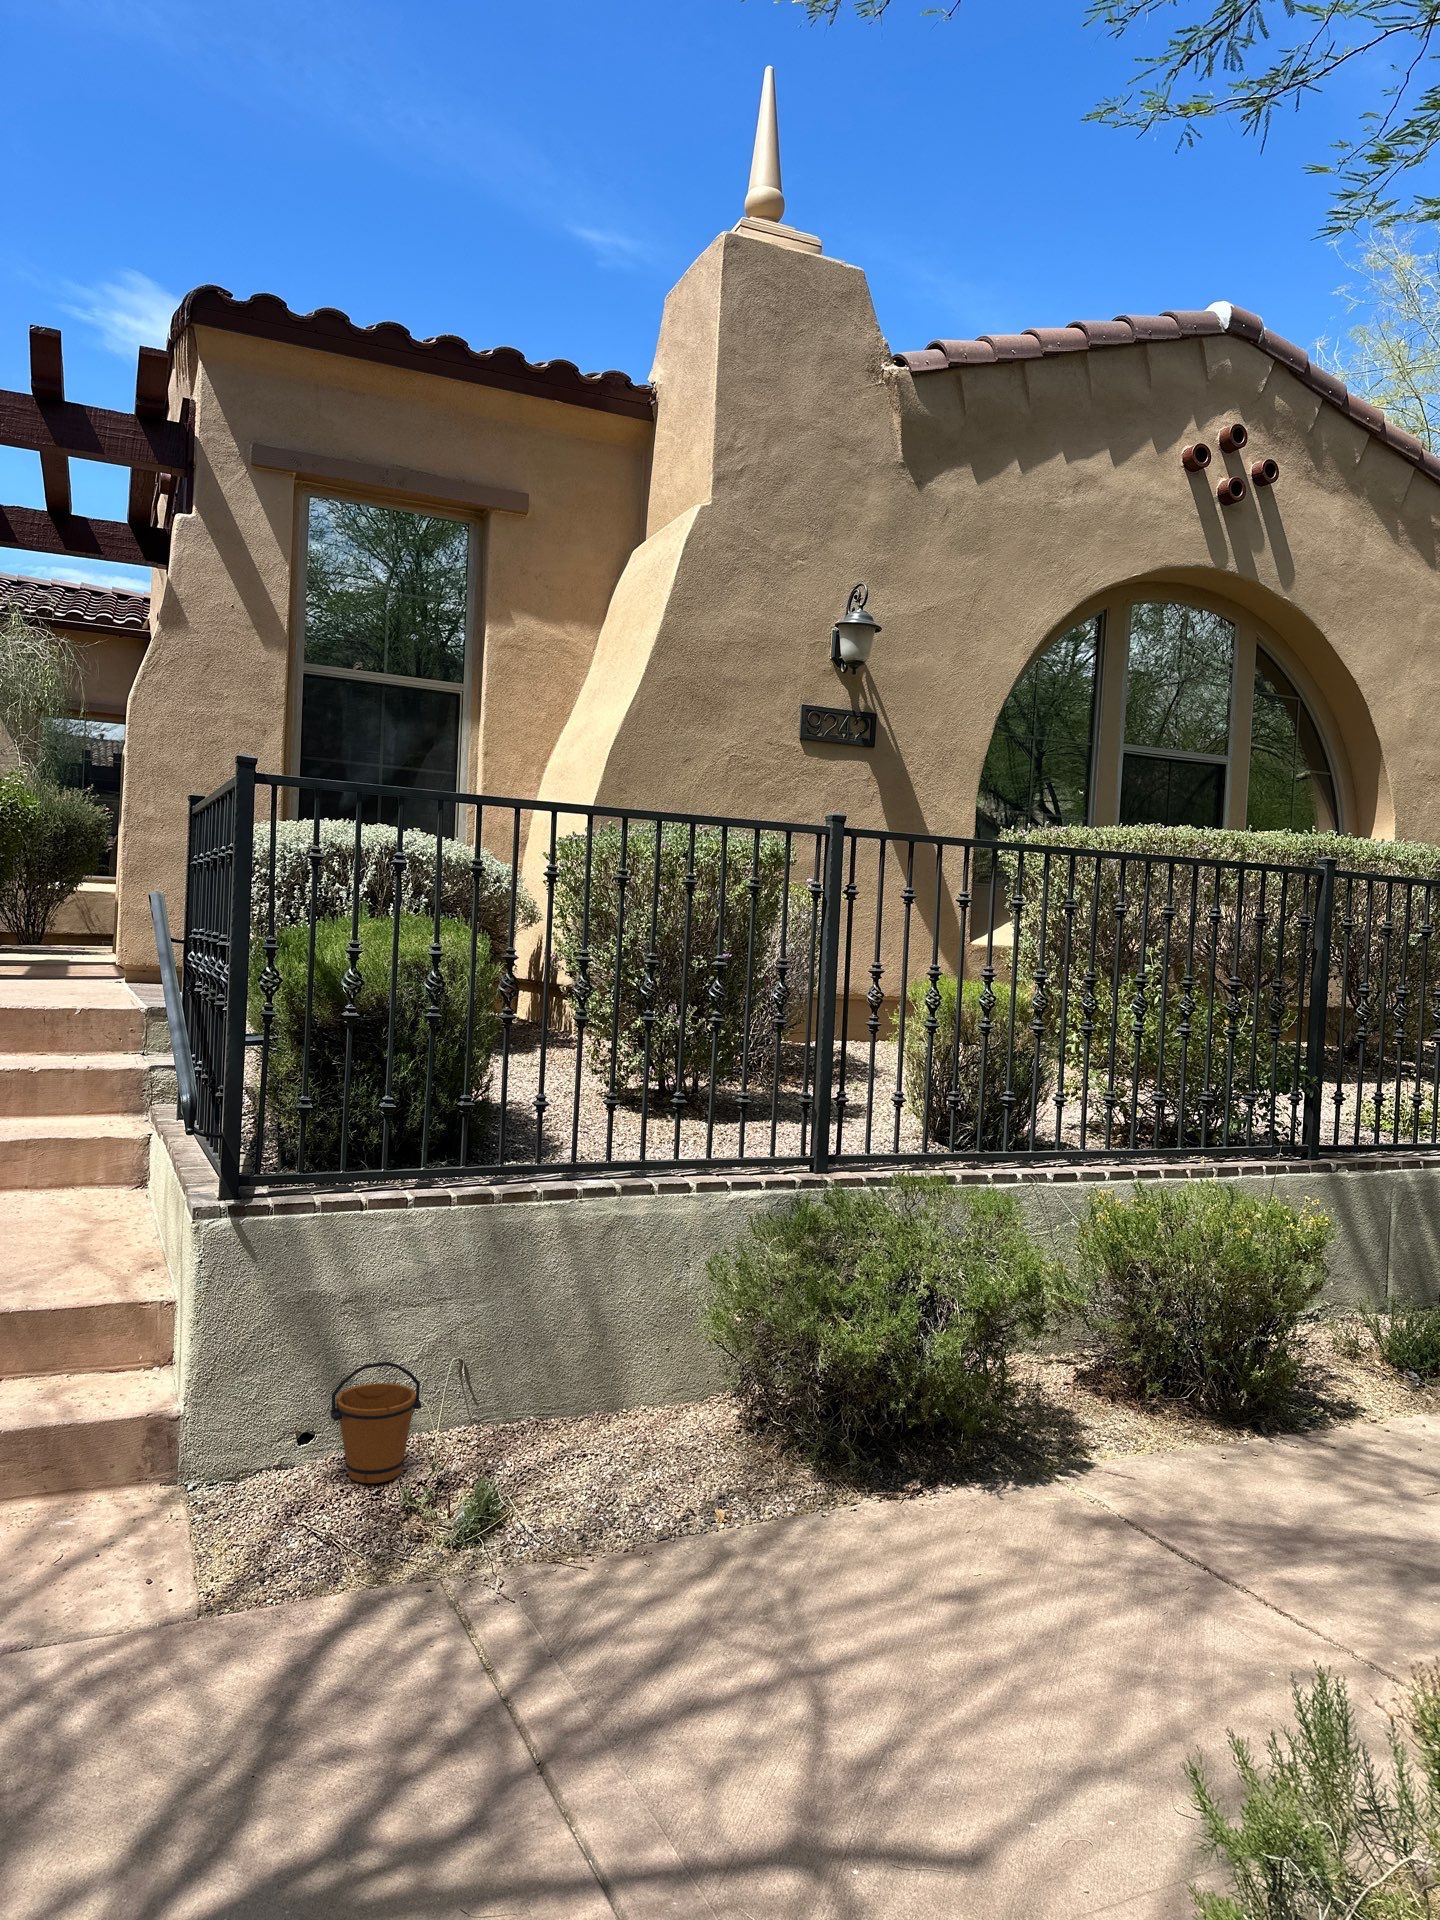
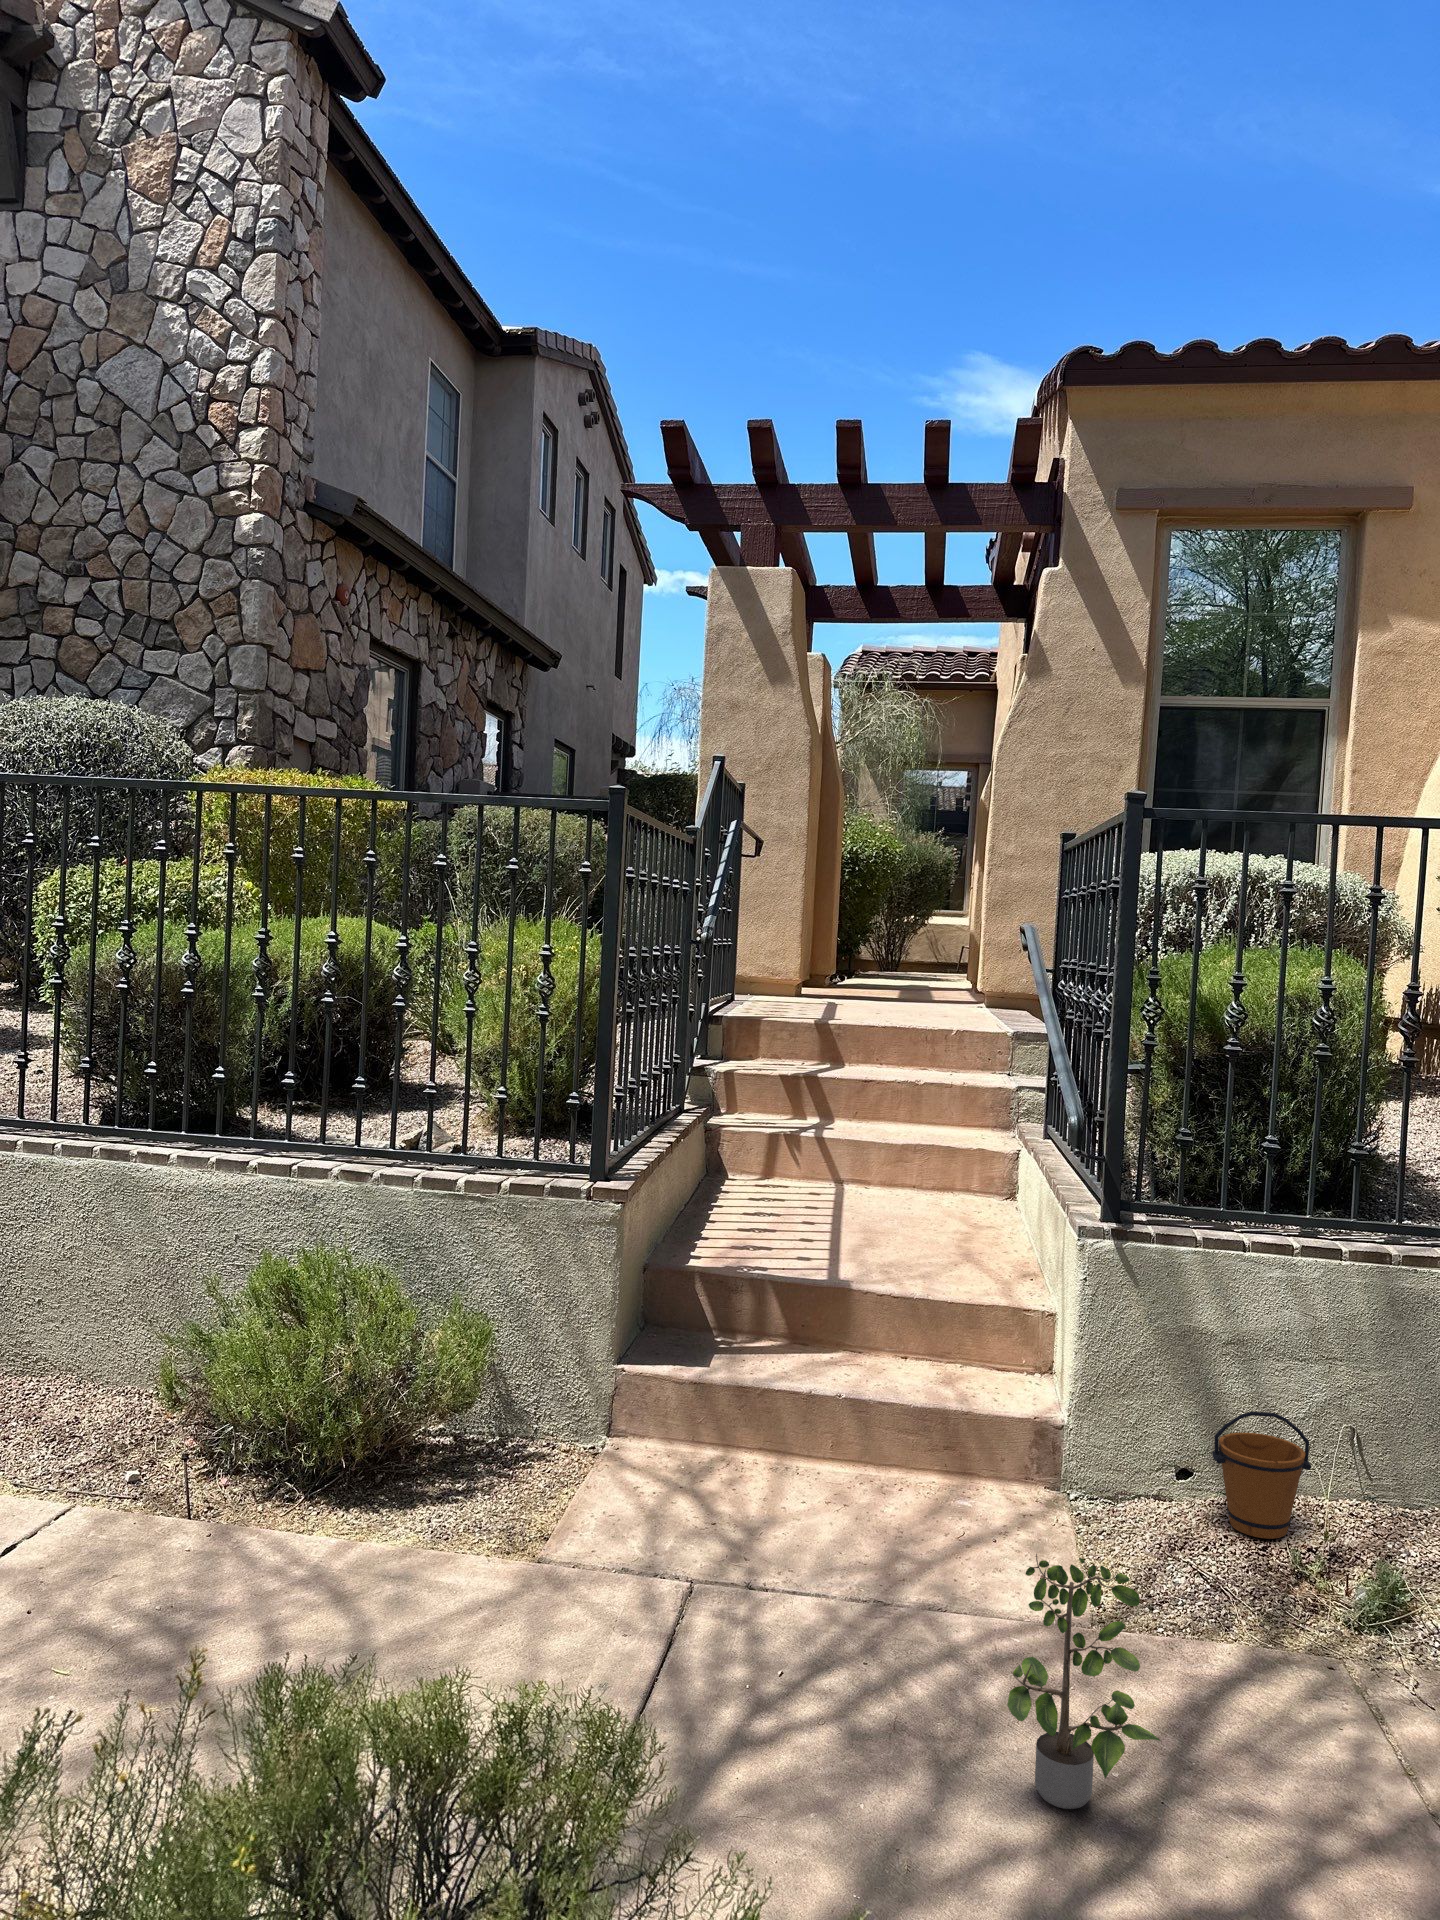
potted plant: none [76,1557,245,1825] -> present [1007,1554,1161,1809]

